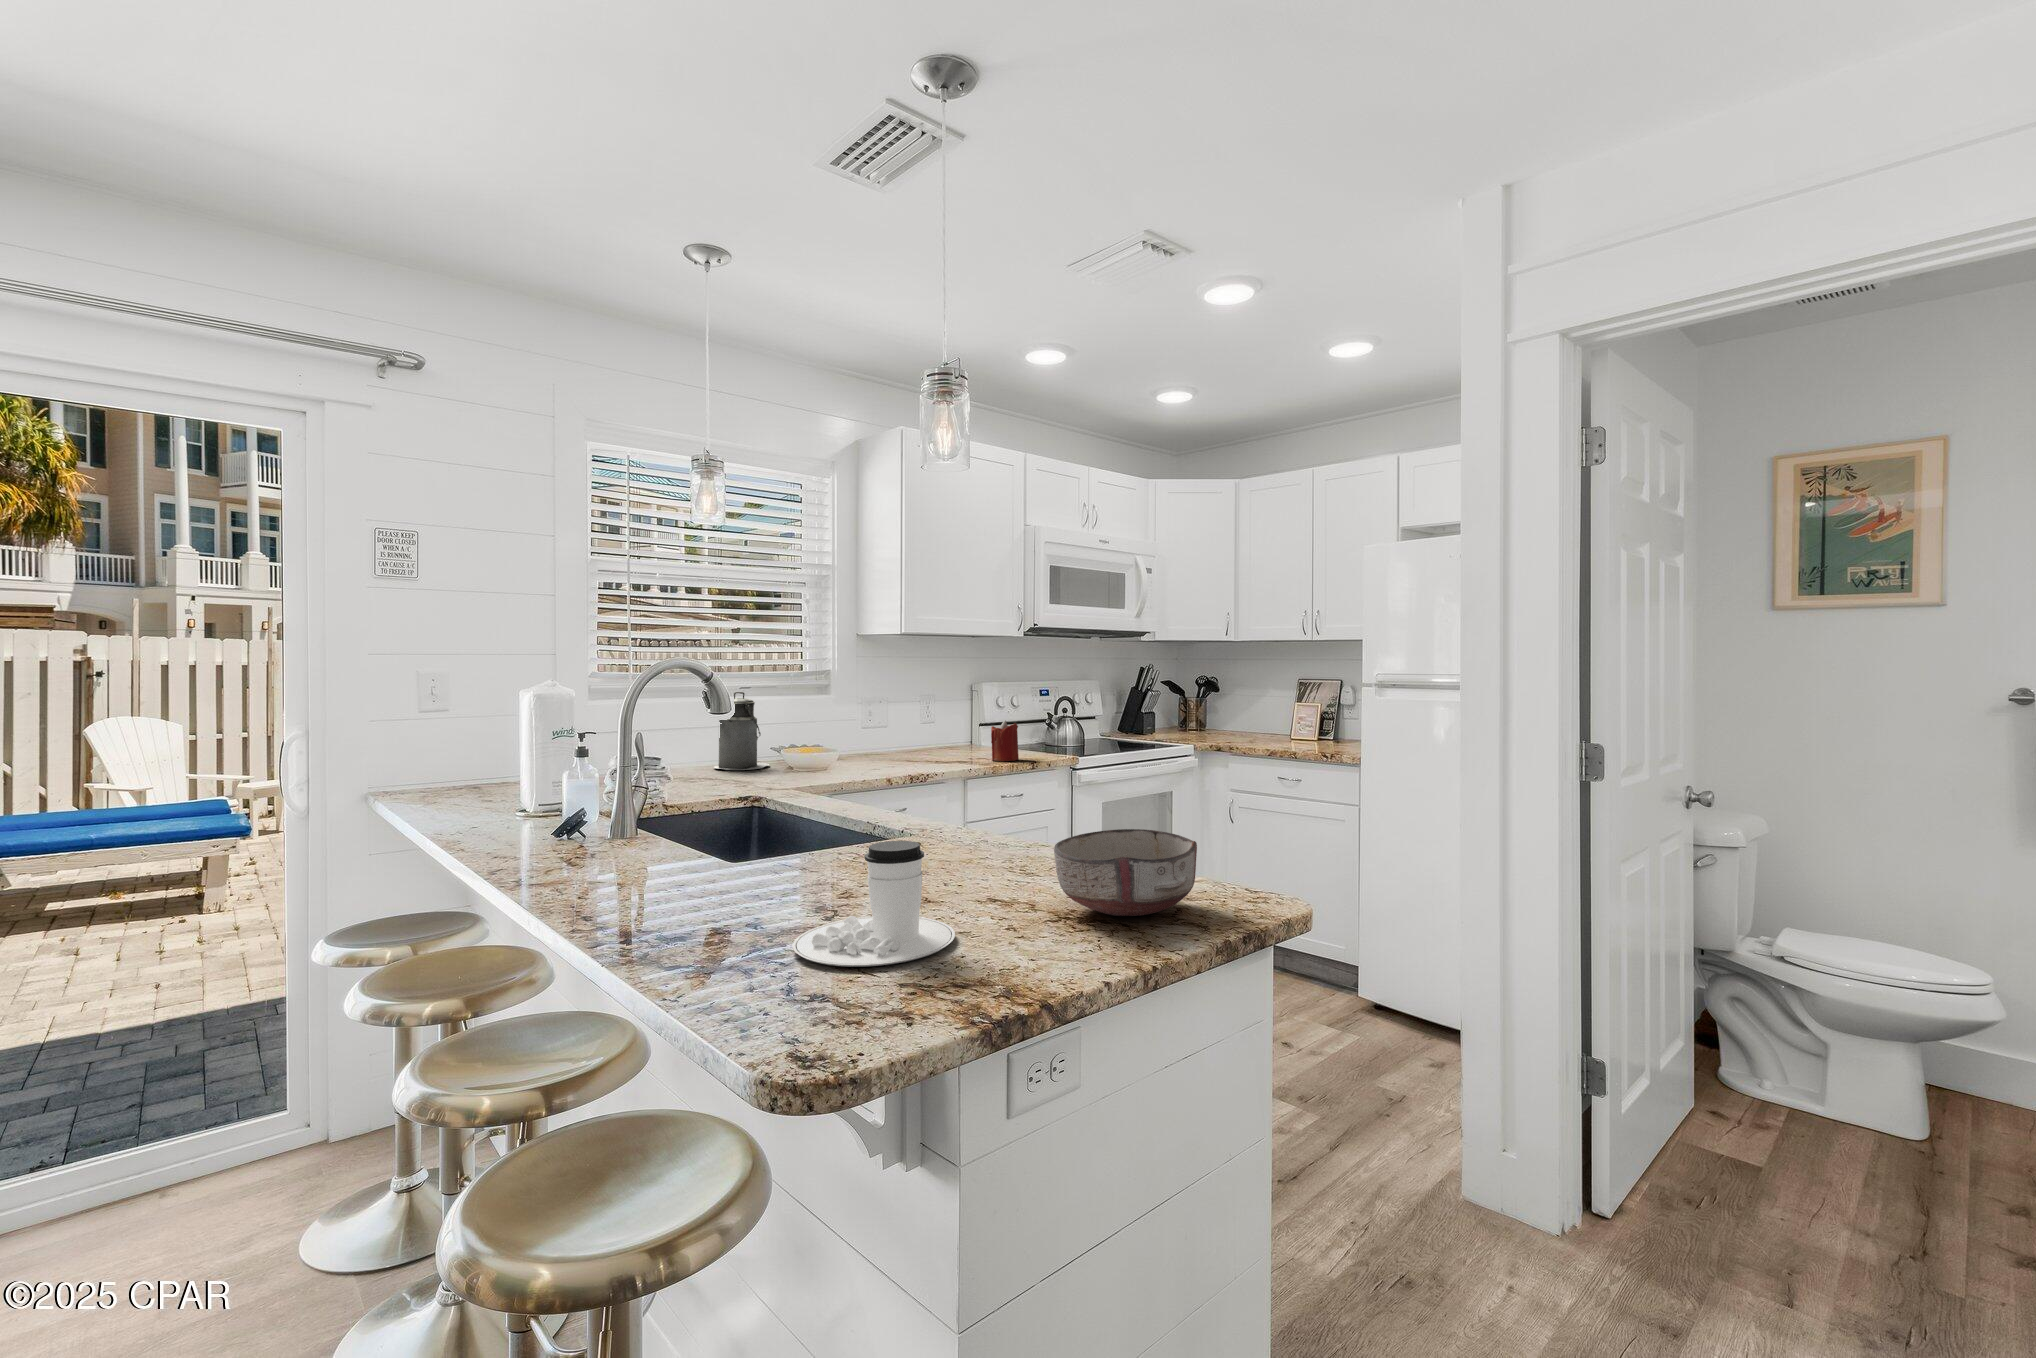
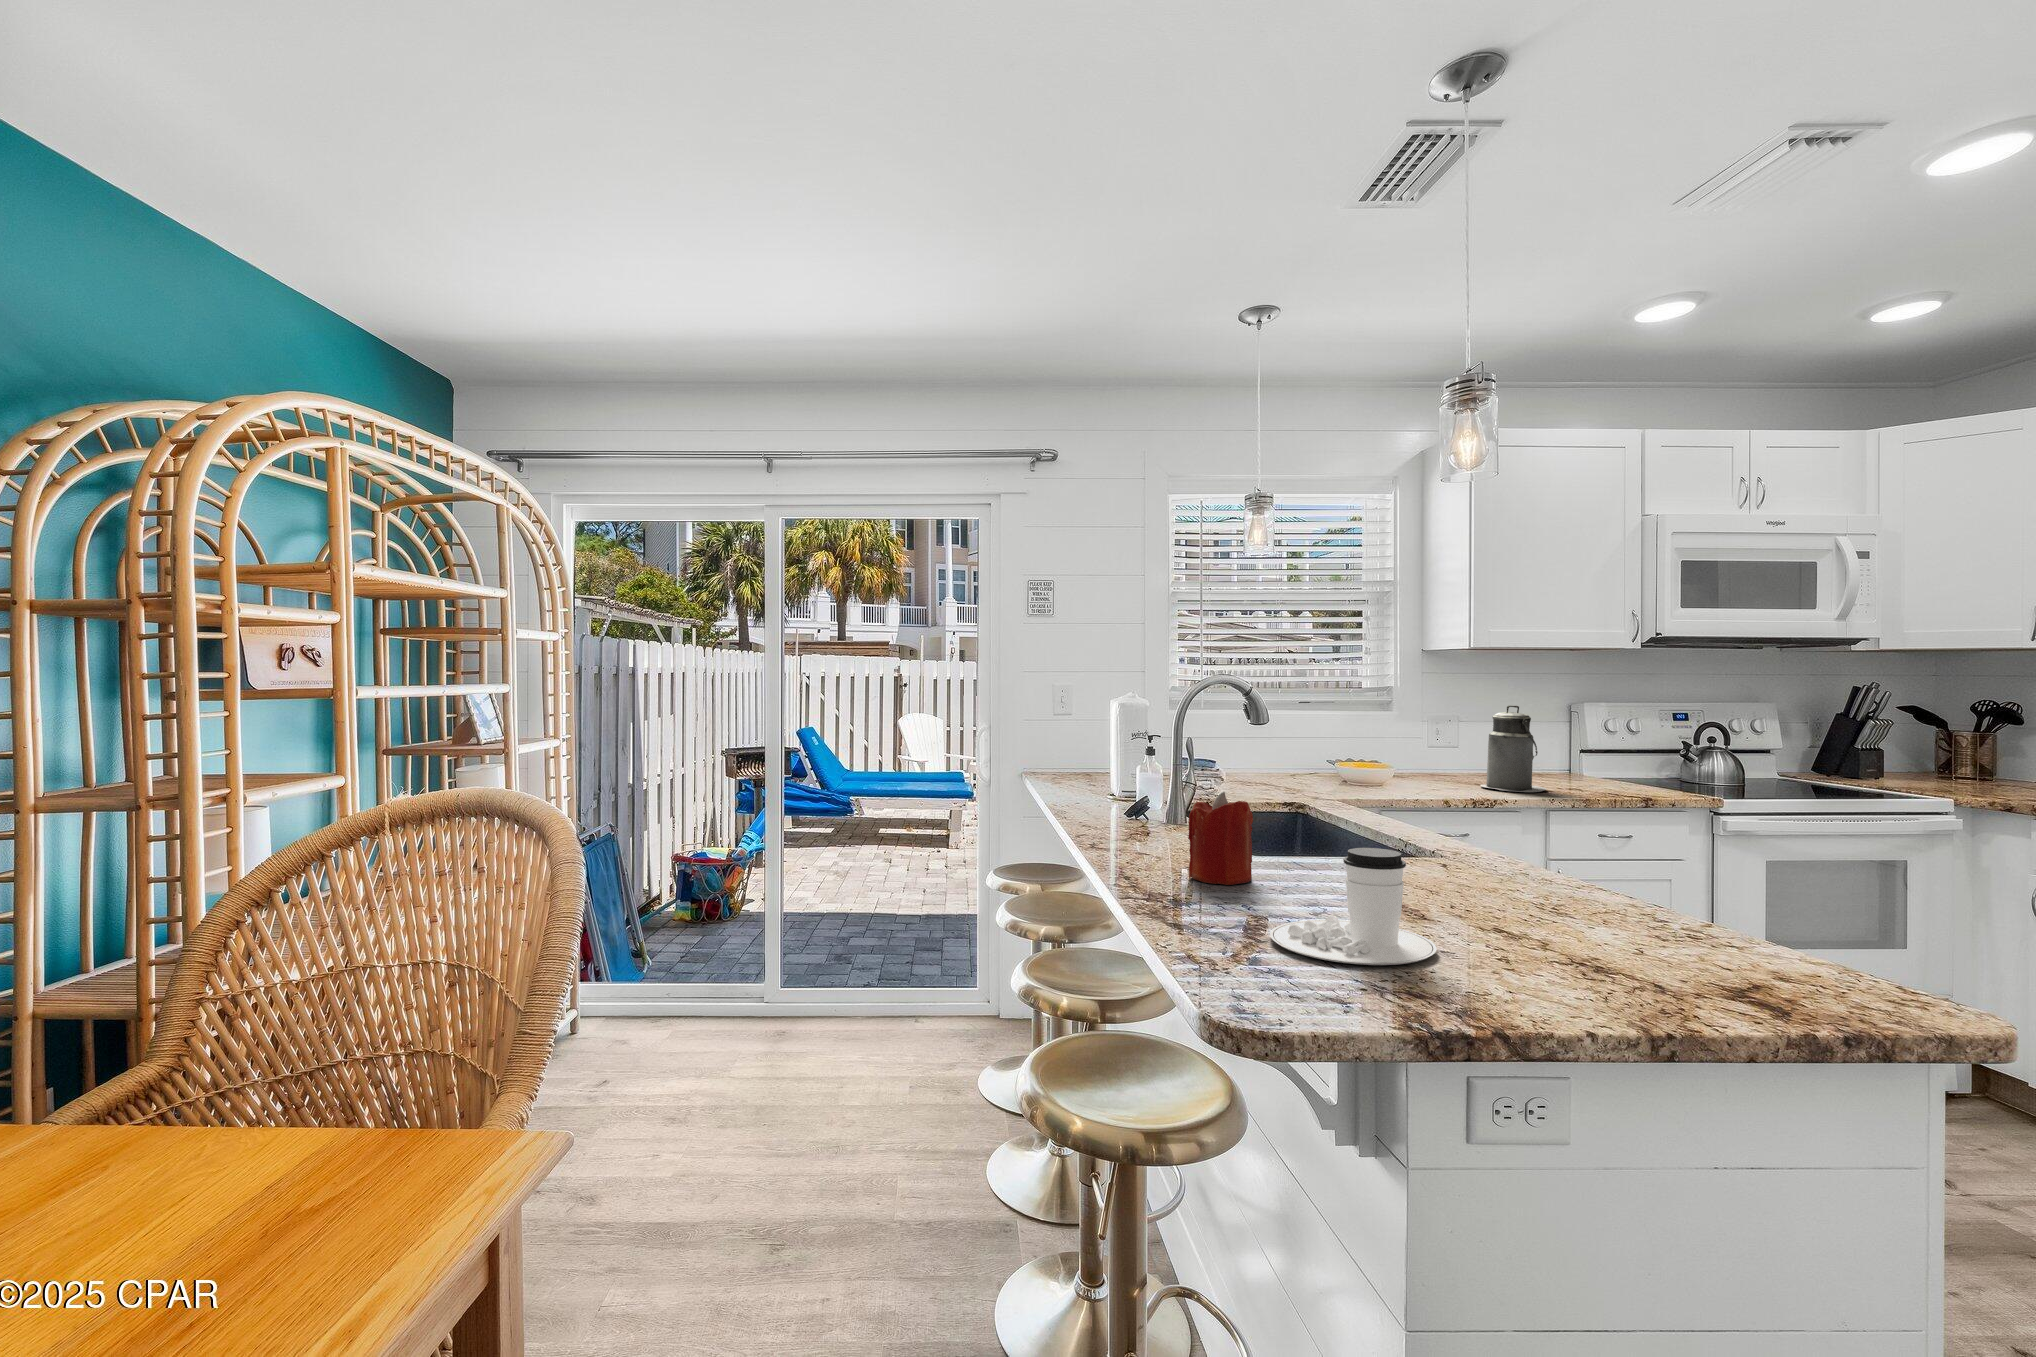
canister: present [714,692,770,770] -> present [1480,705,1546,792]
candle: present [991,720,1019,761] -> present [1188,792,1253,885]
ceramic bowl: present [1054,829,1197,916] -> none [1570,873,1772,976]

